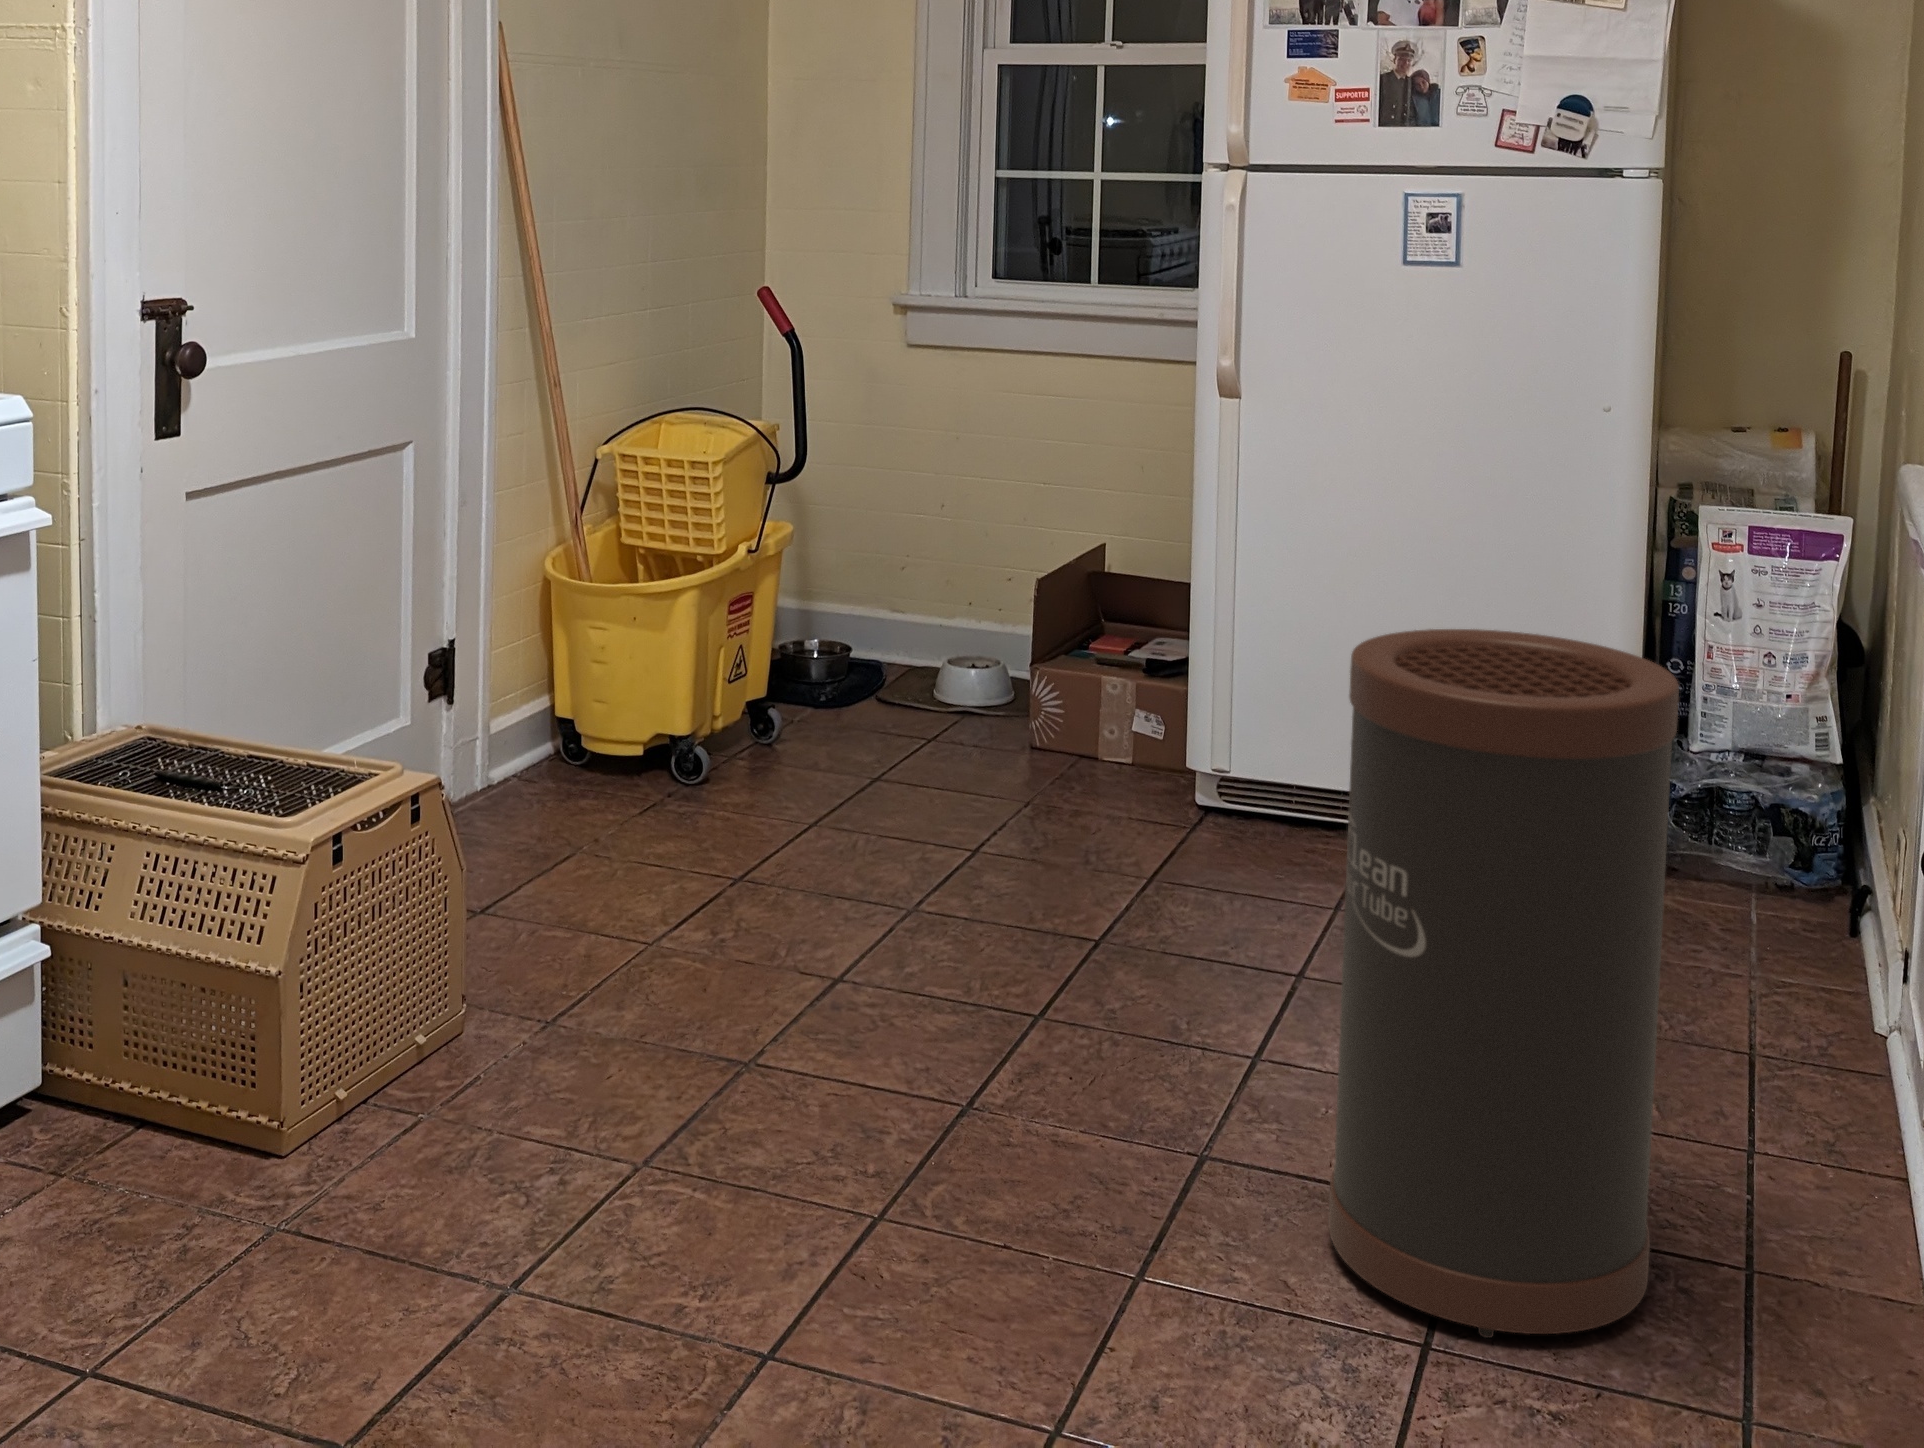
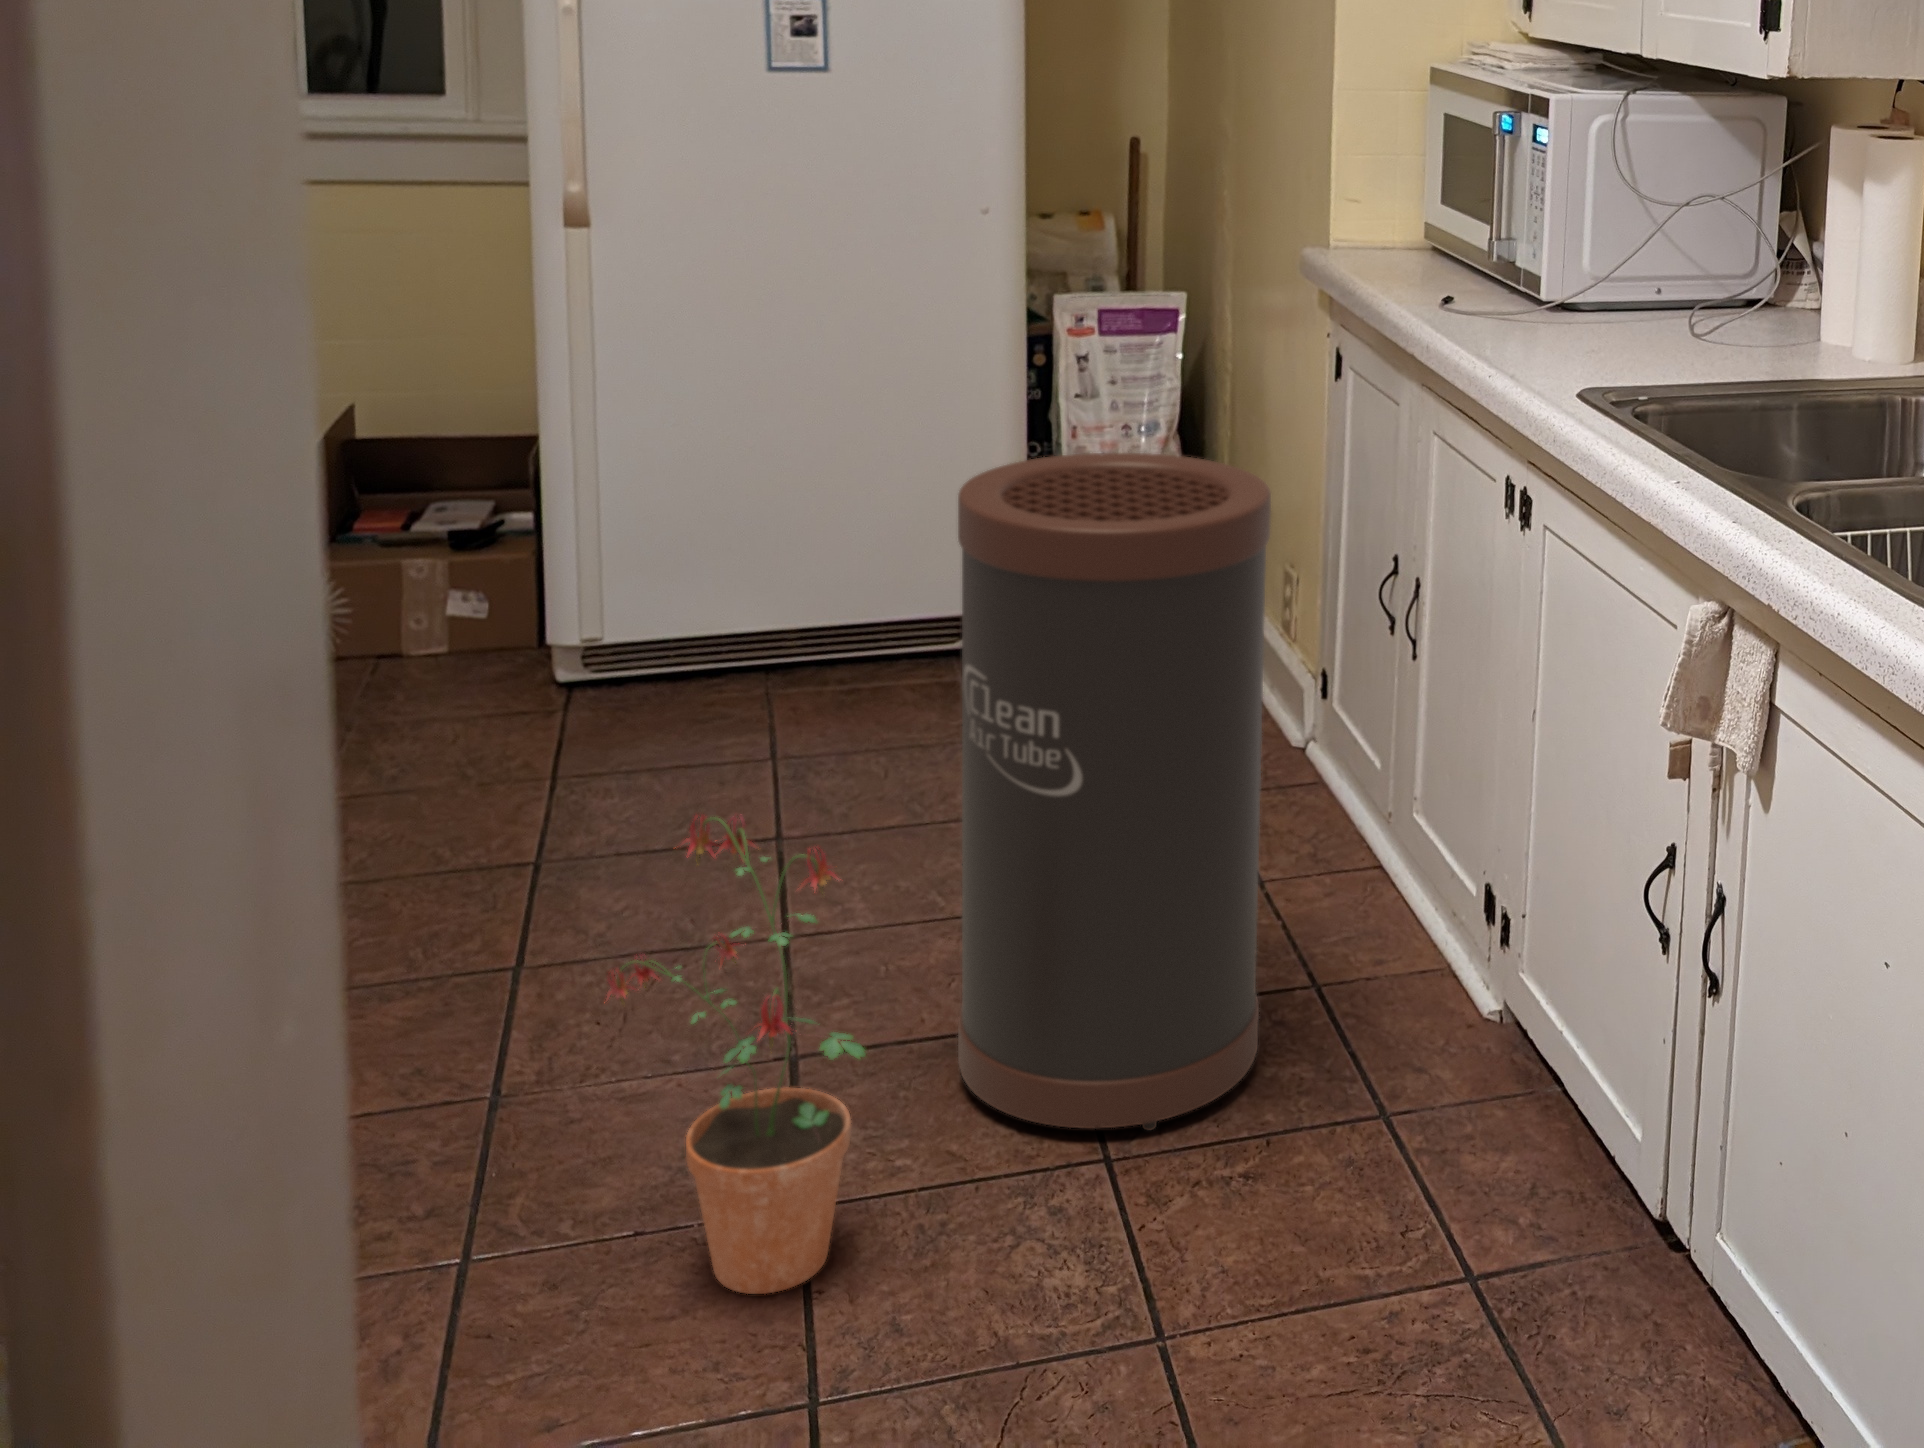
potted plant: none [965,880,1177,1335] -> present [604,815,865,1294]

